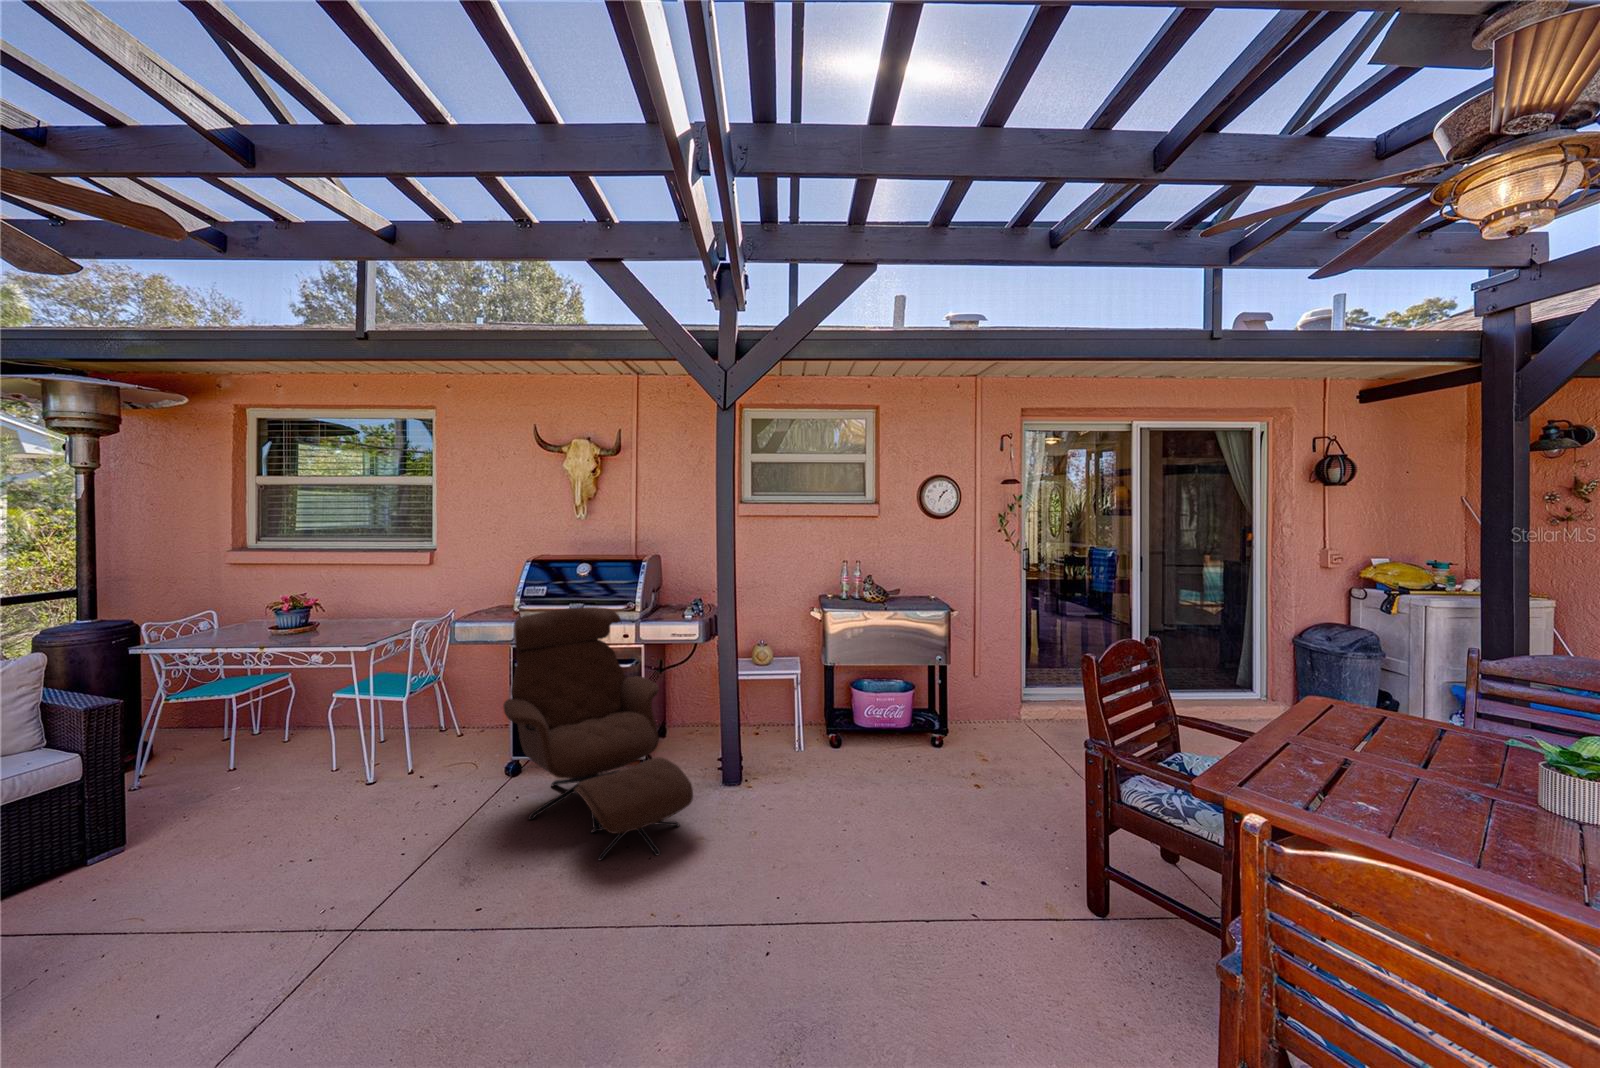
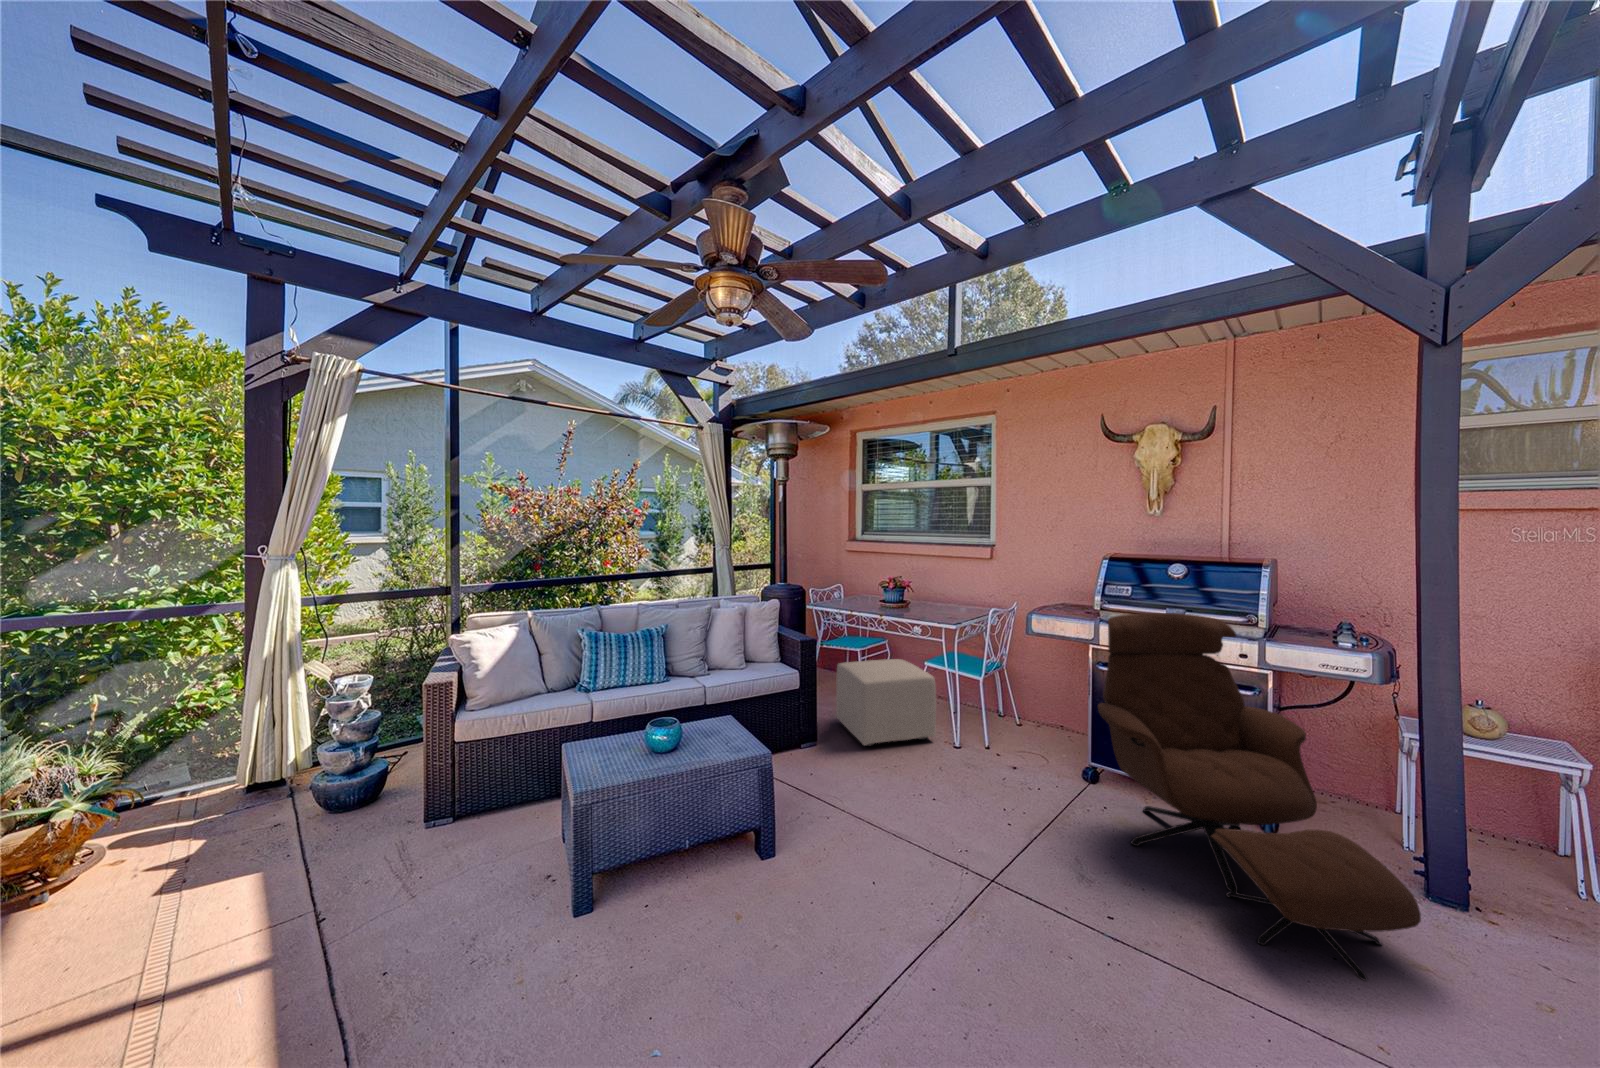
ottoman: none [183,697,343,818] -> present [836,659,936,746]

